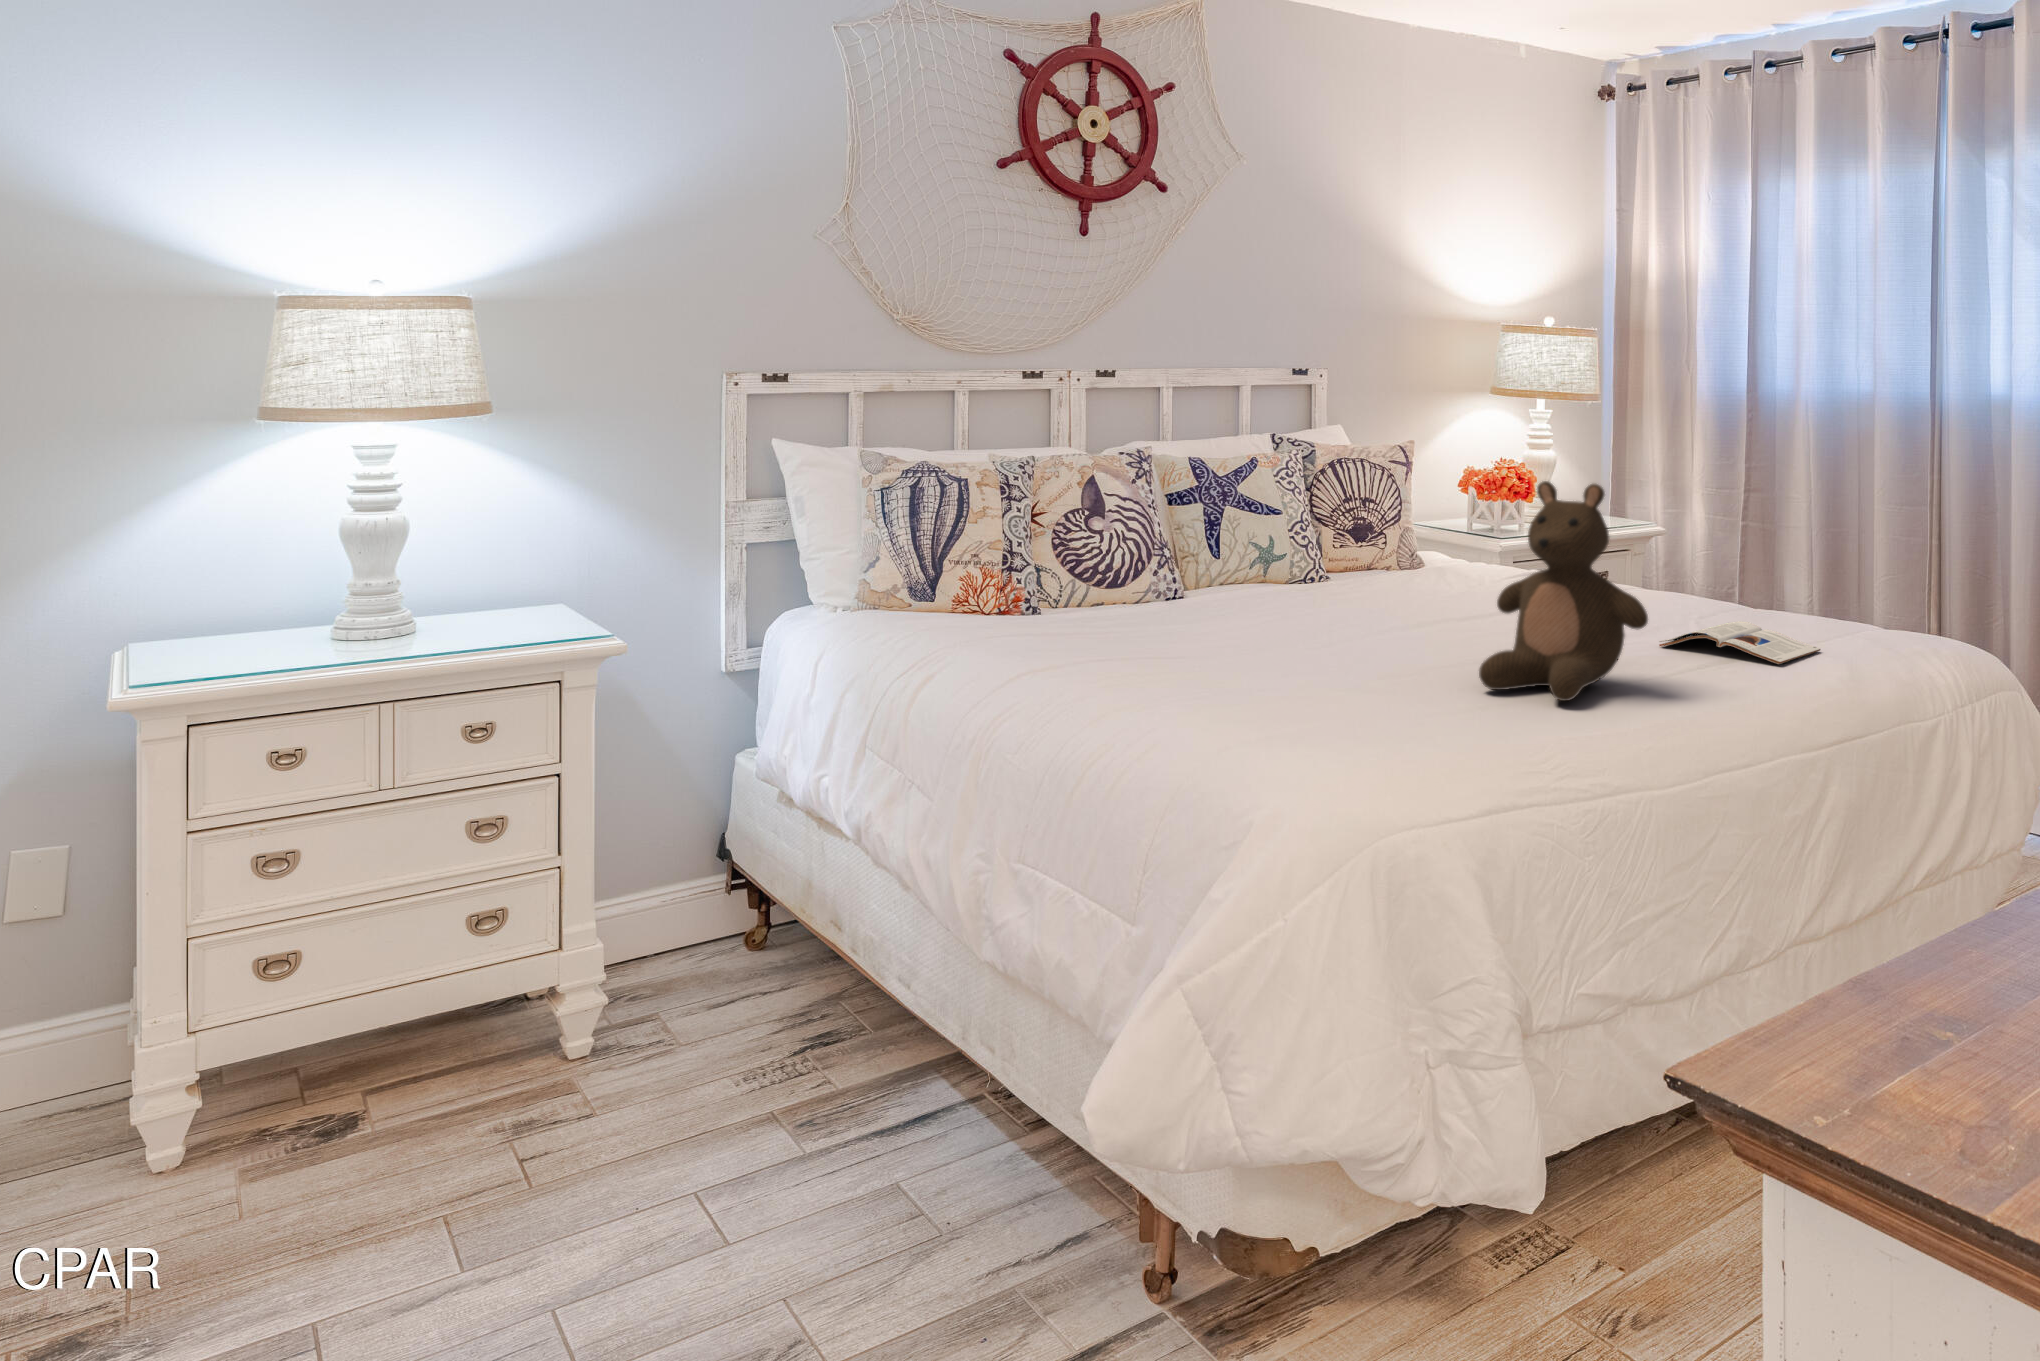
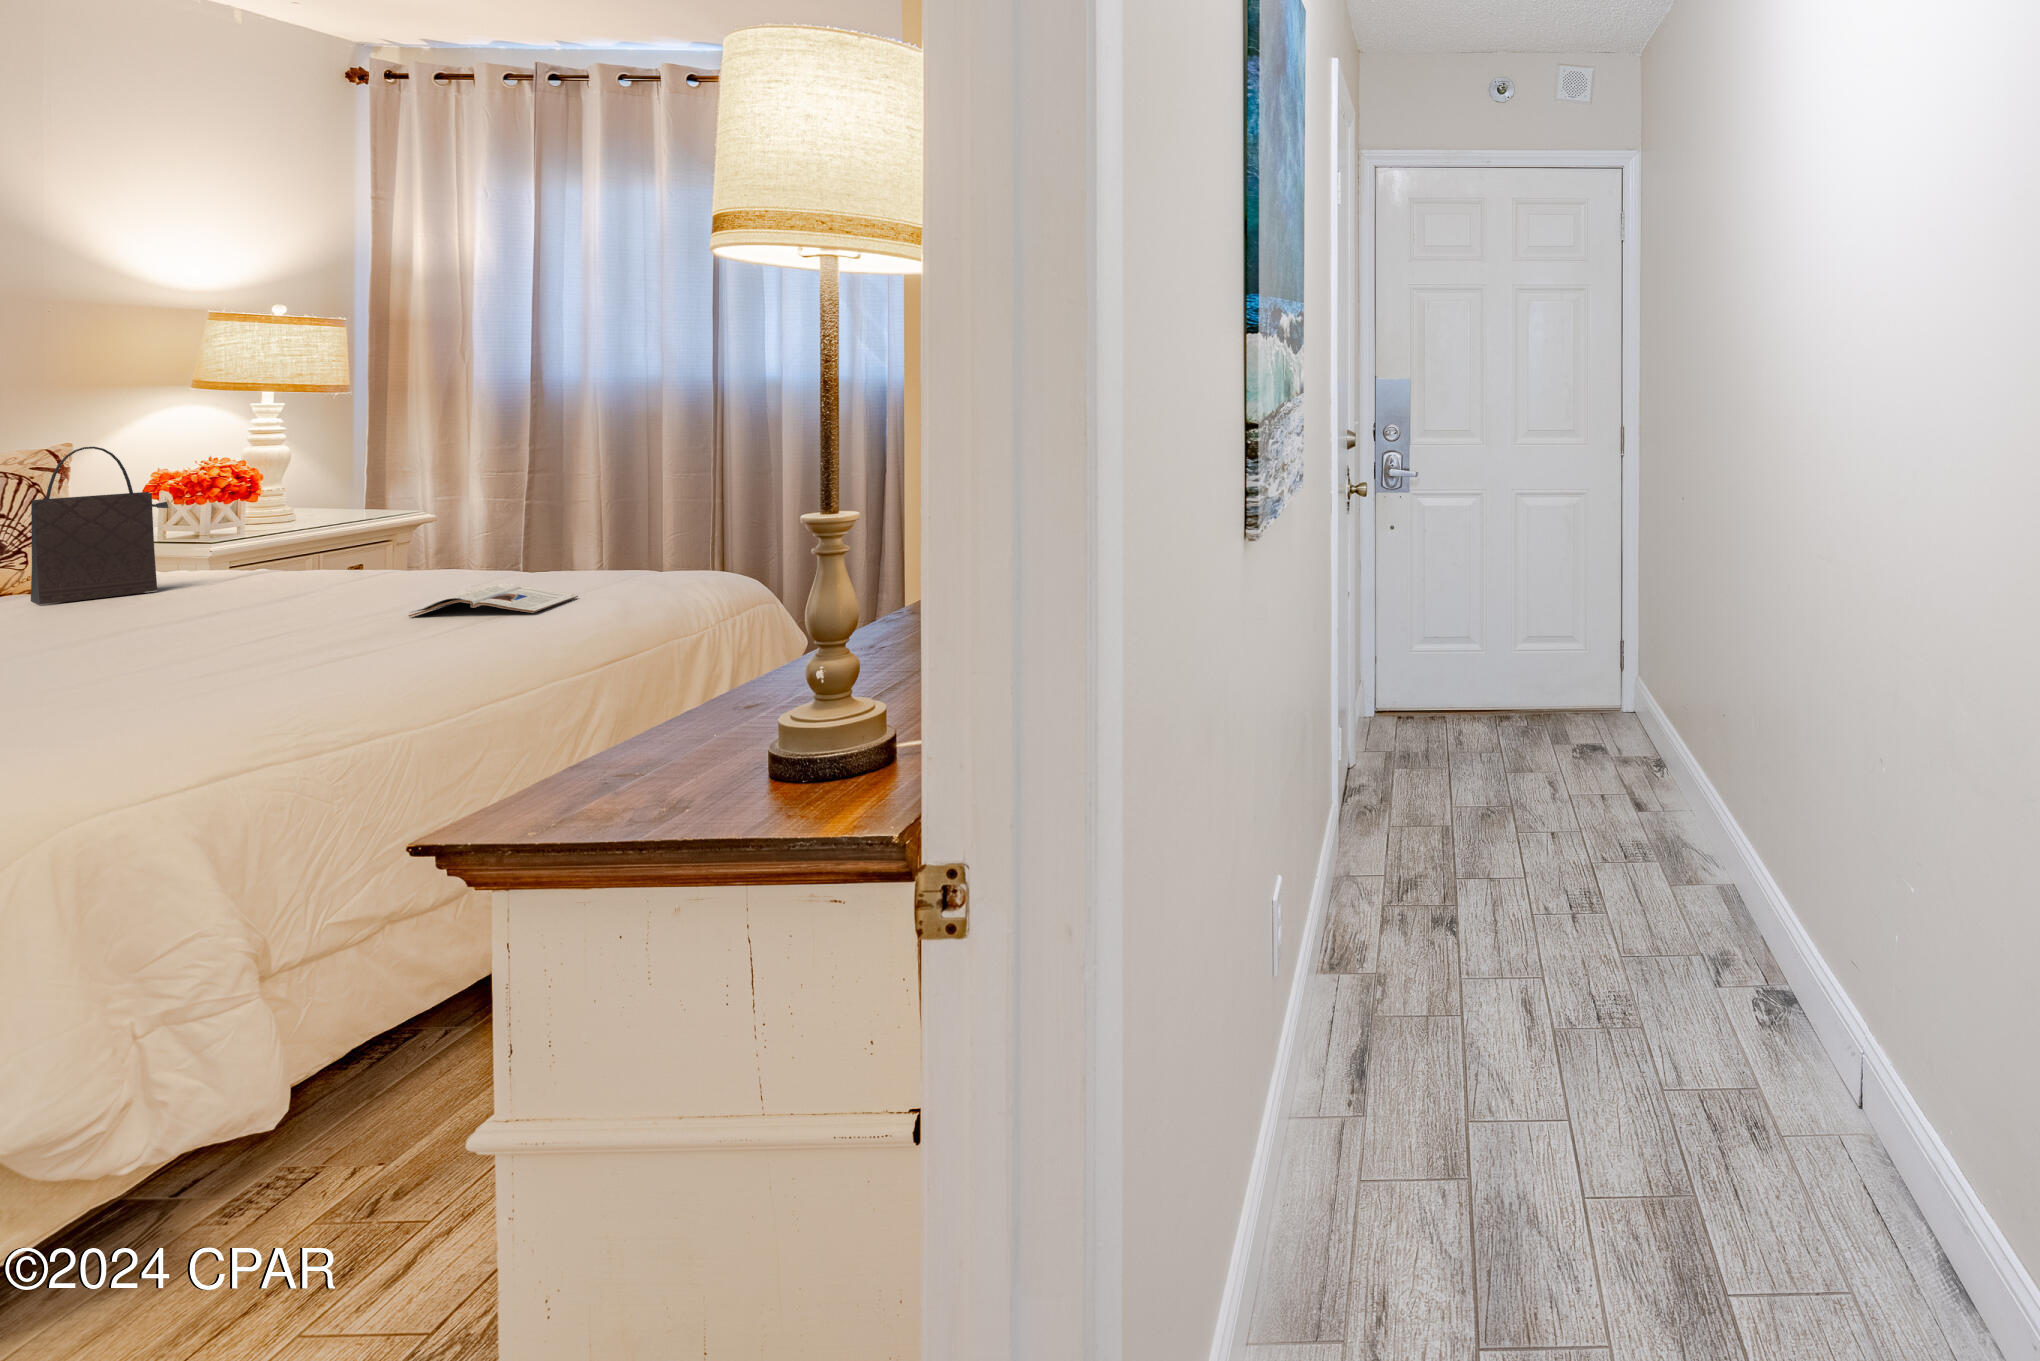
handbag: none [1387,441,1474,583] -> present [31,447,169,605]
stuffed bear: present [1479,481,1648,701] -> none [178,478,388,681]

